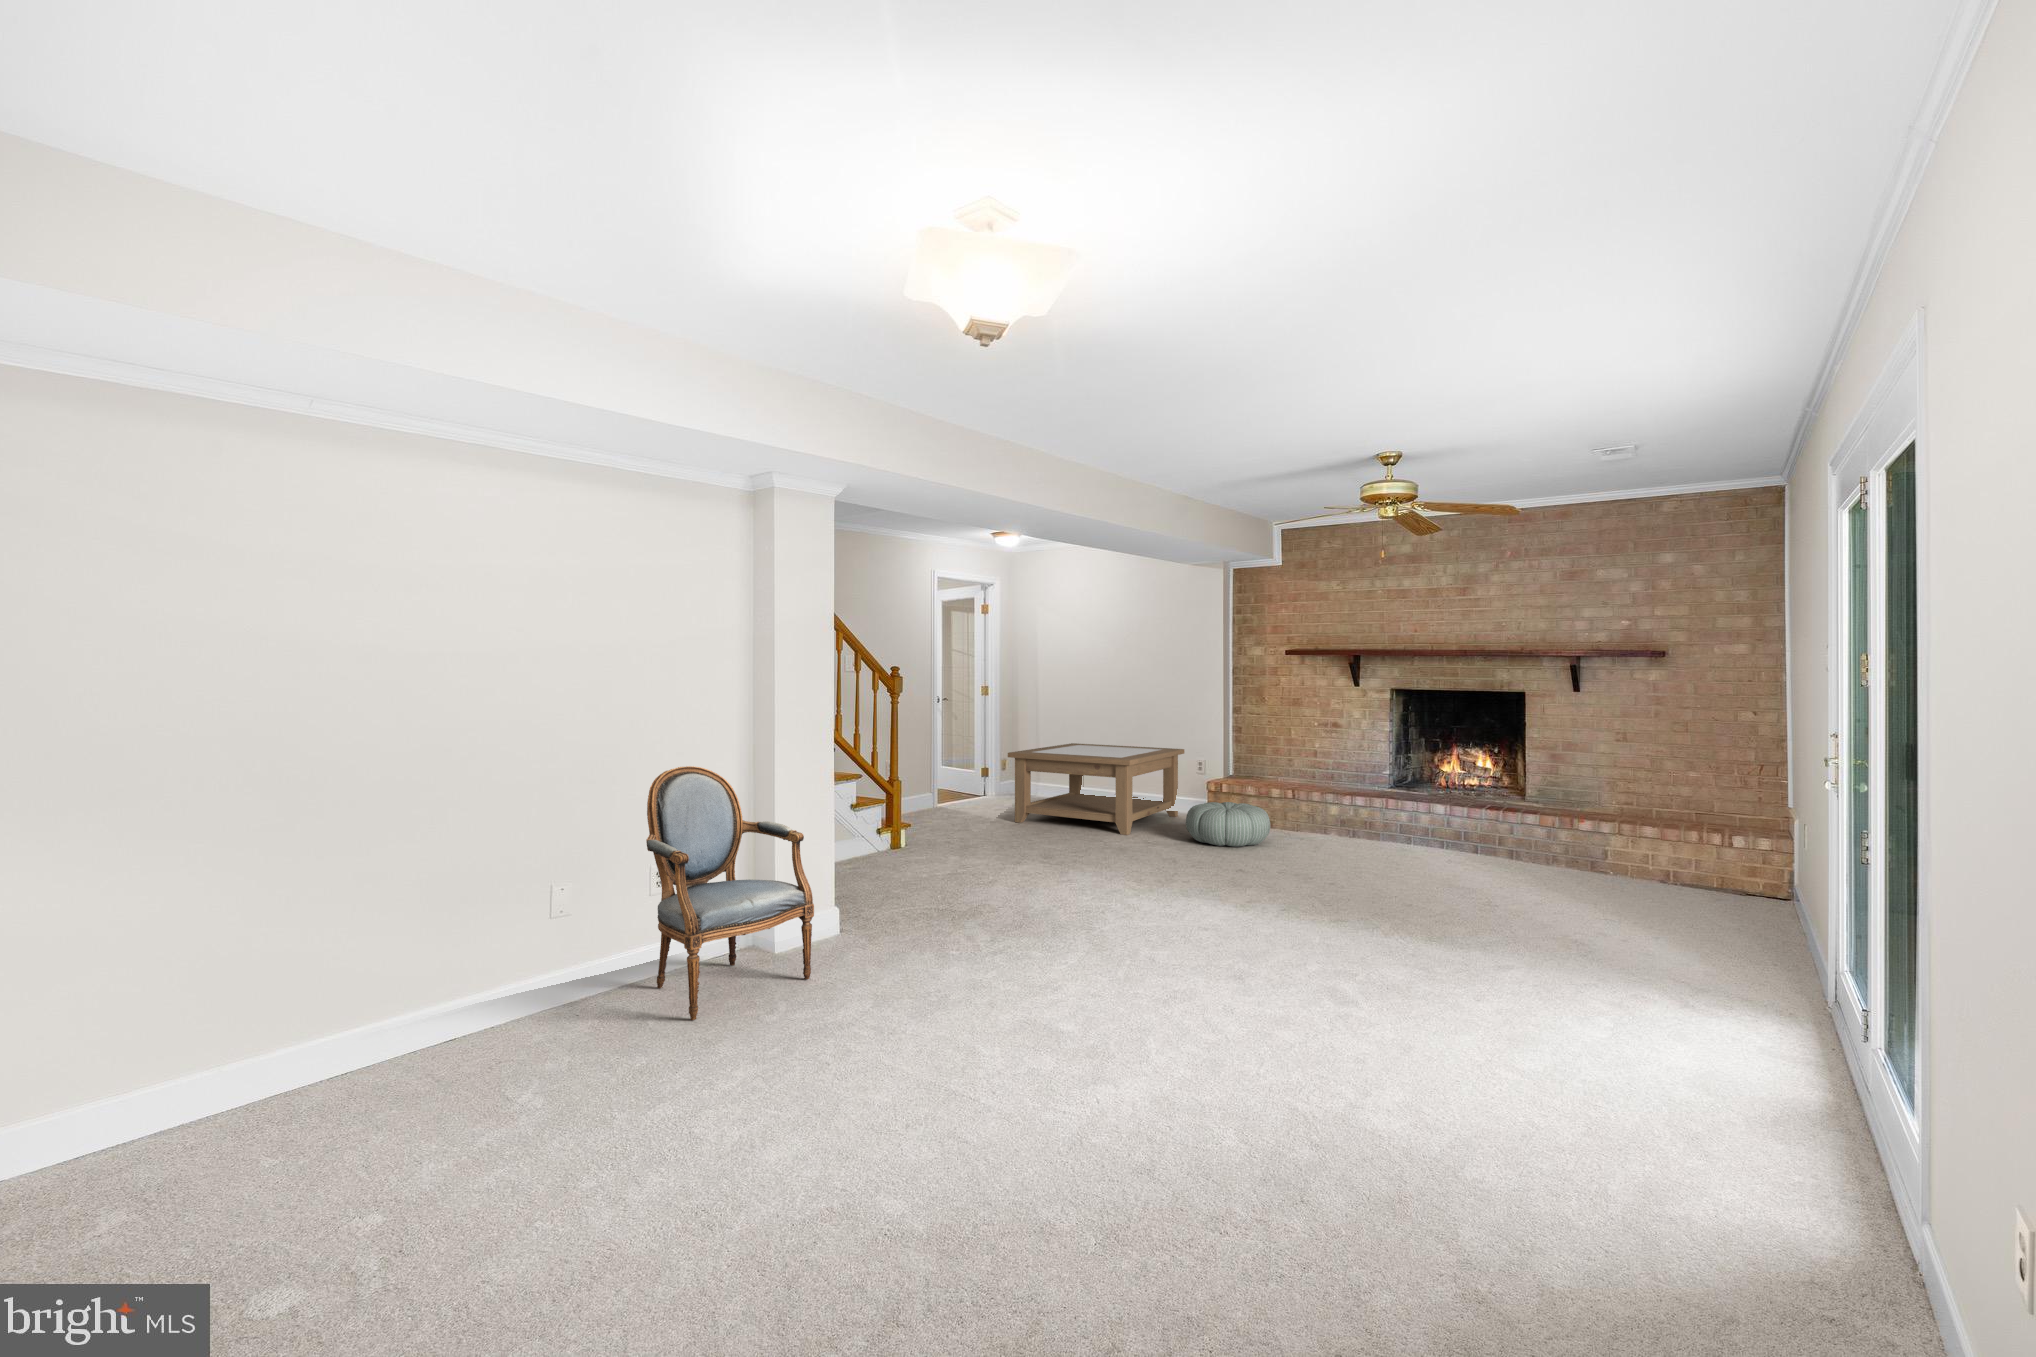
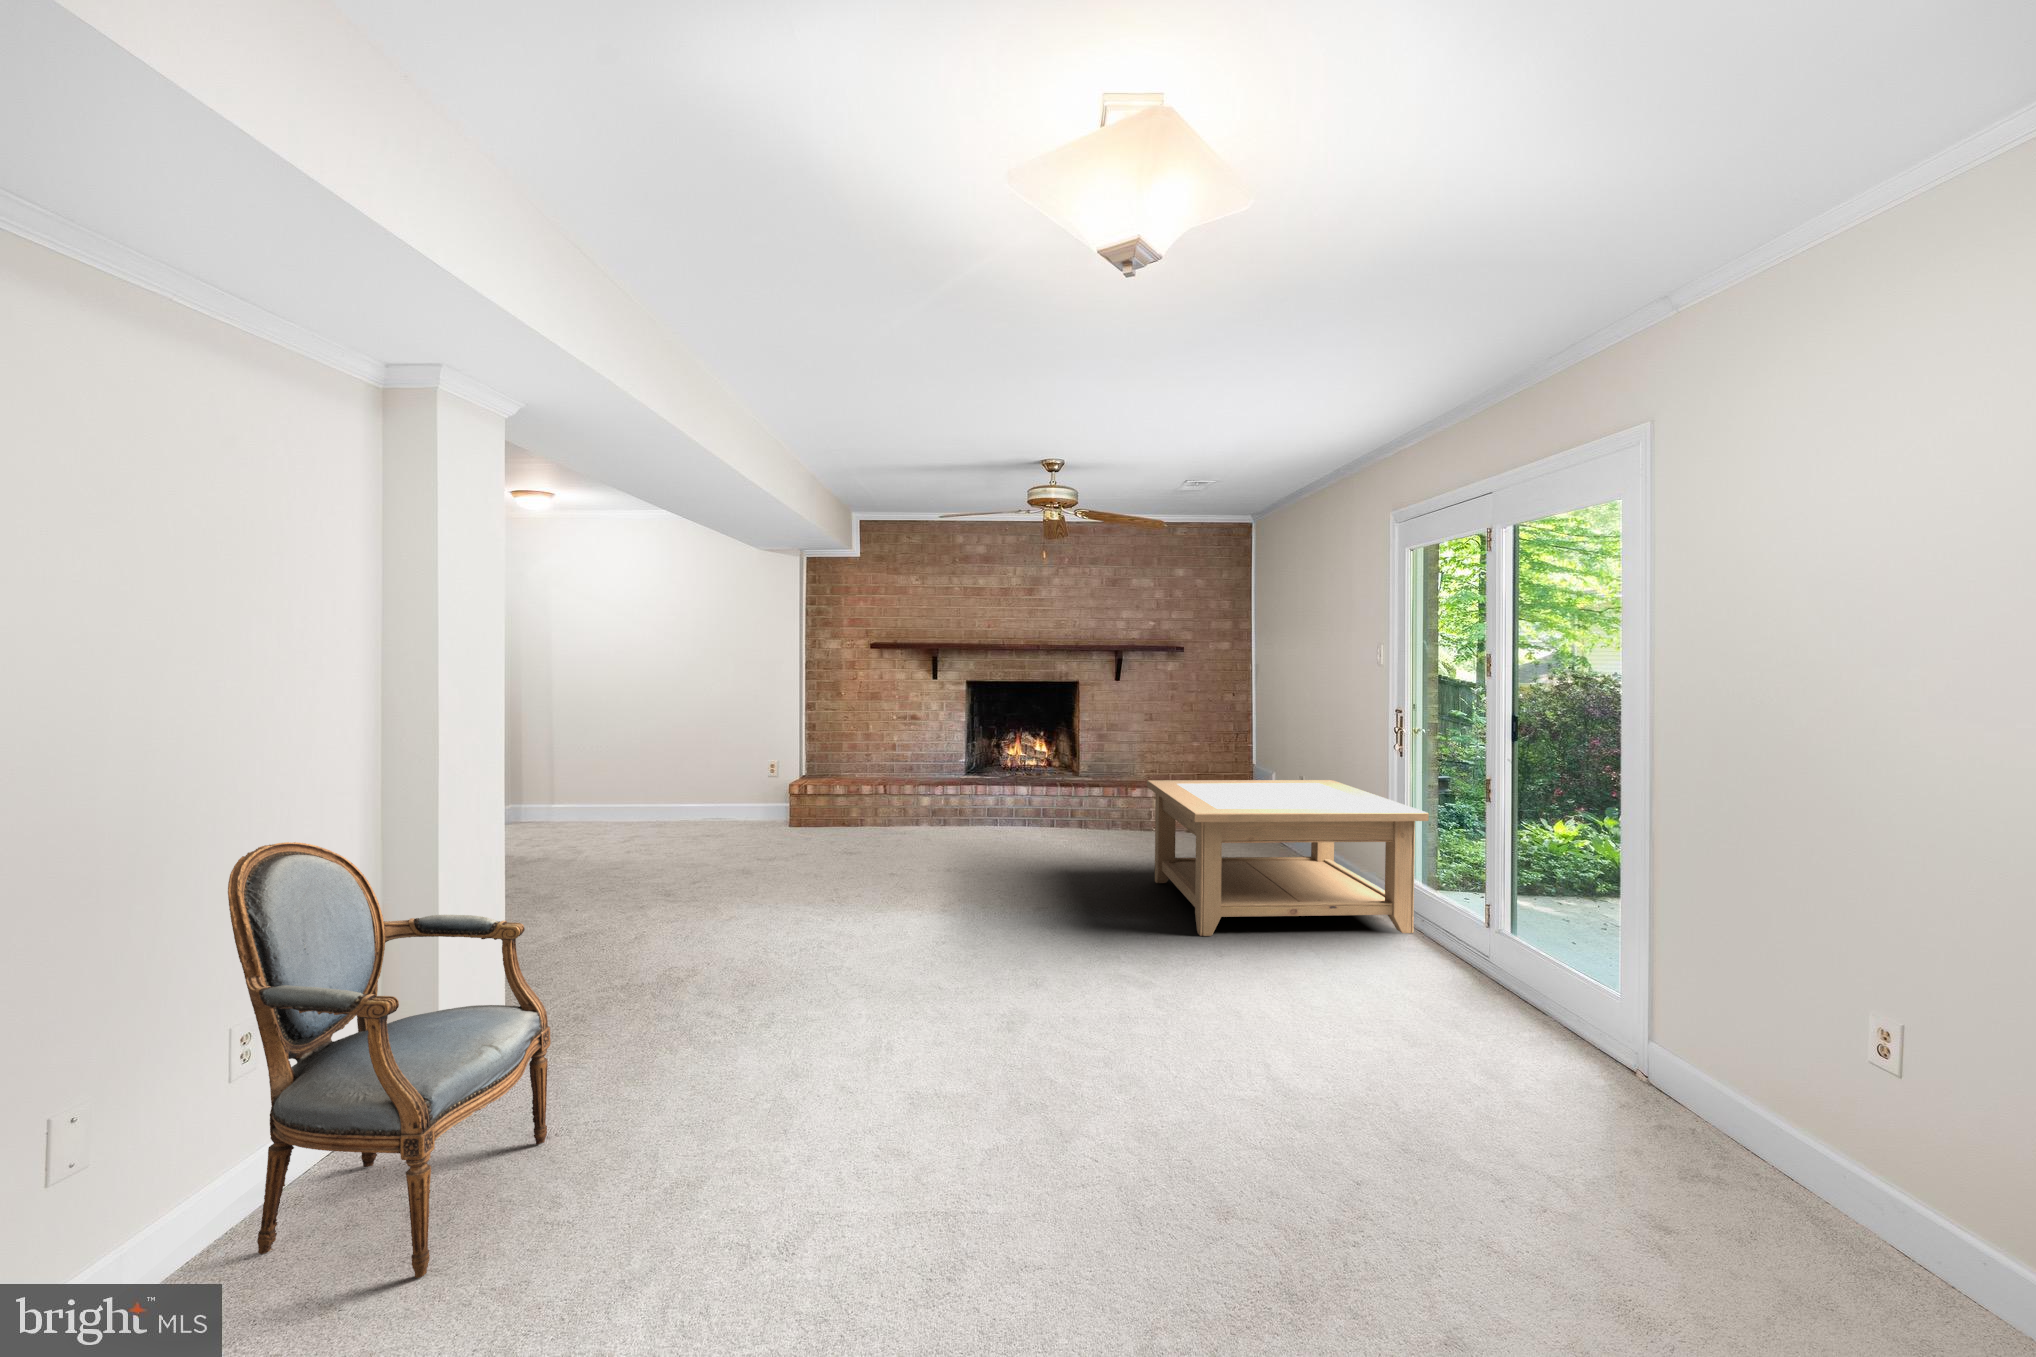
coffee table: present [1008,743,1184,835] -> present [1147,780,1429,936]
pouf: present [1186,802,1270,847] -> none [790,804,882,853]

